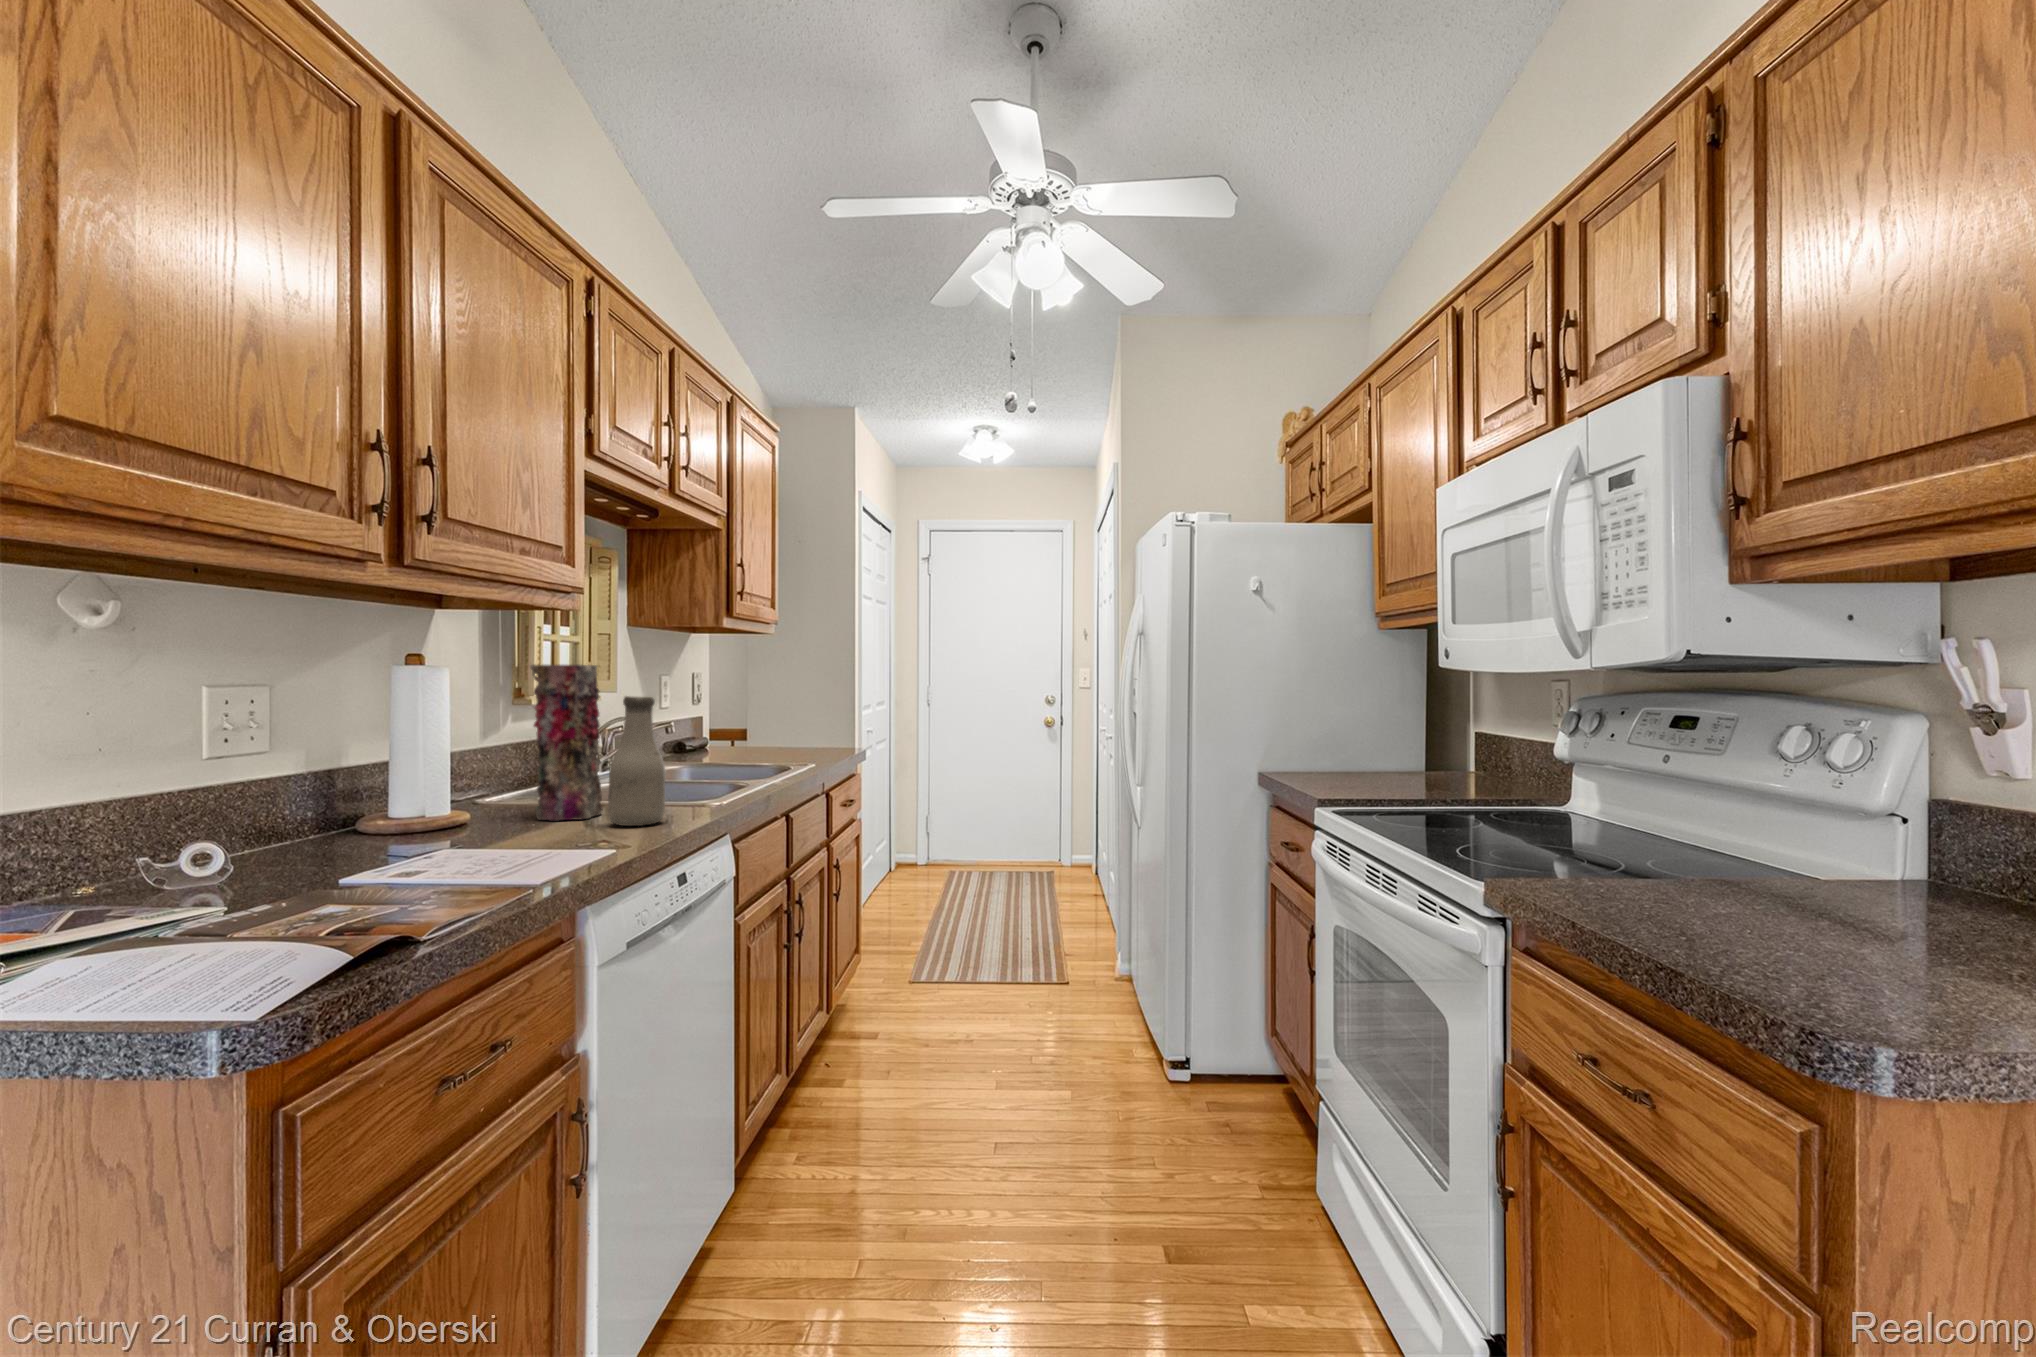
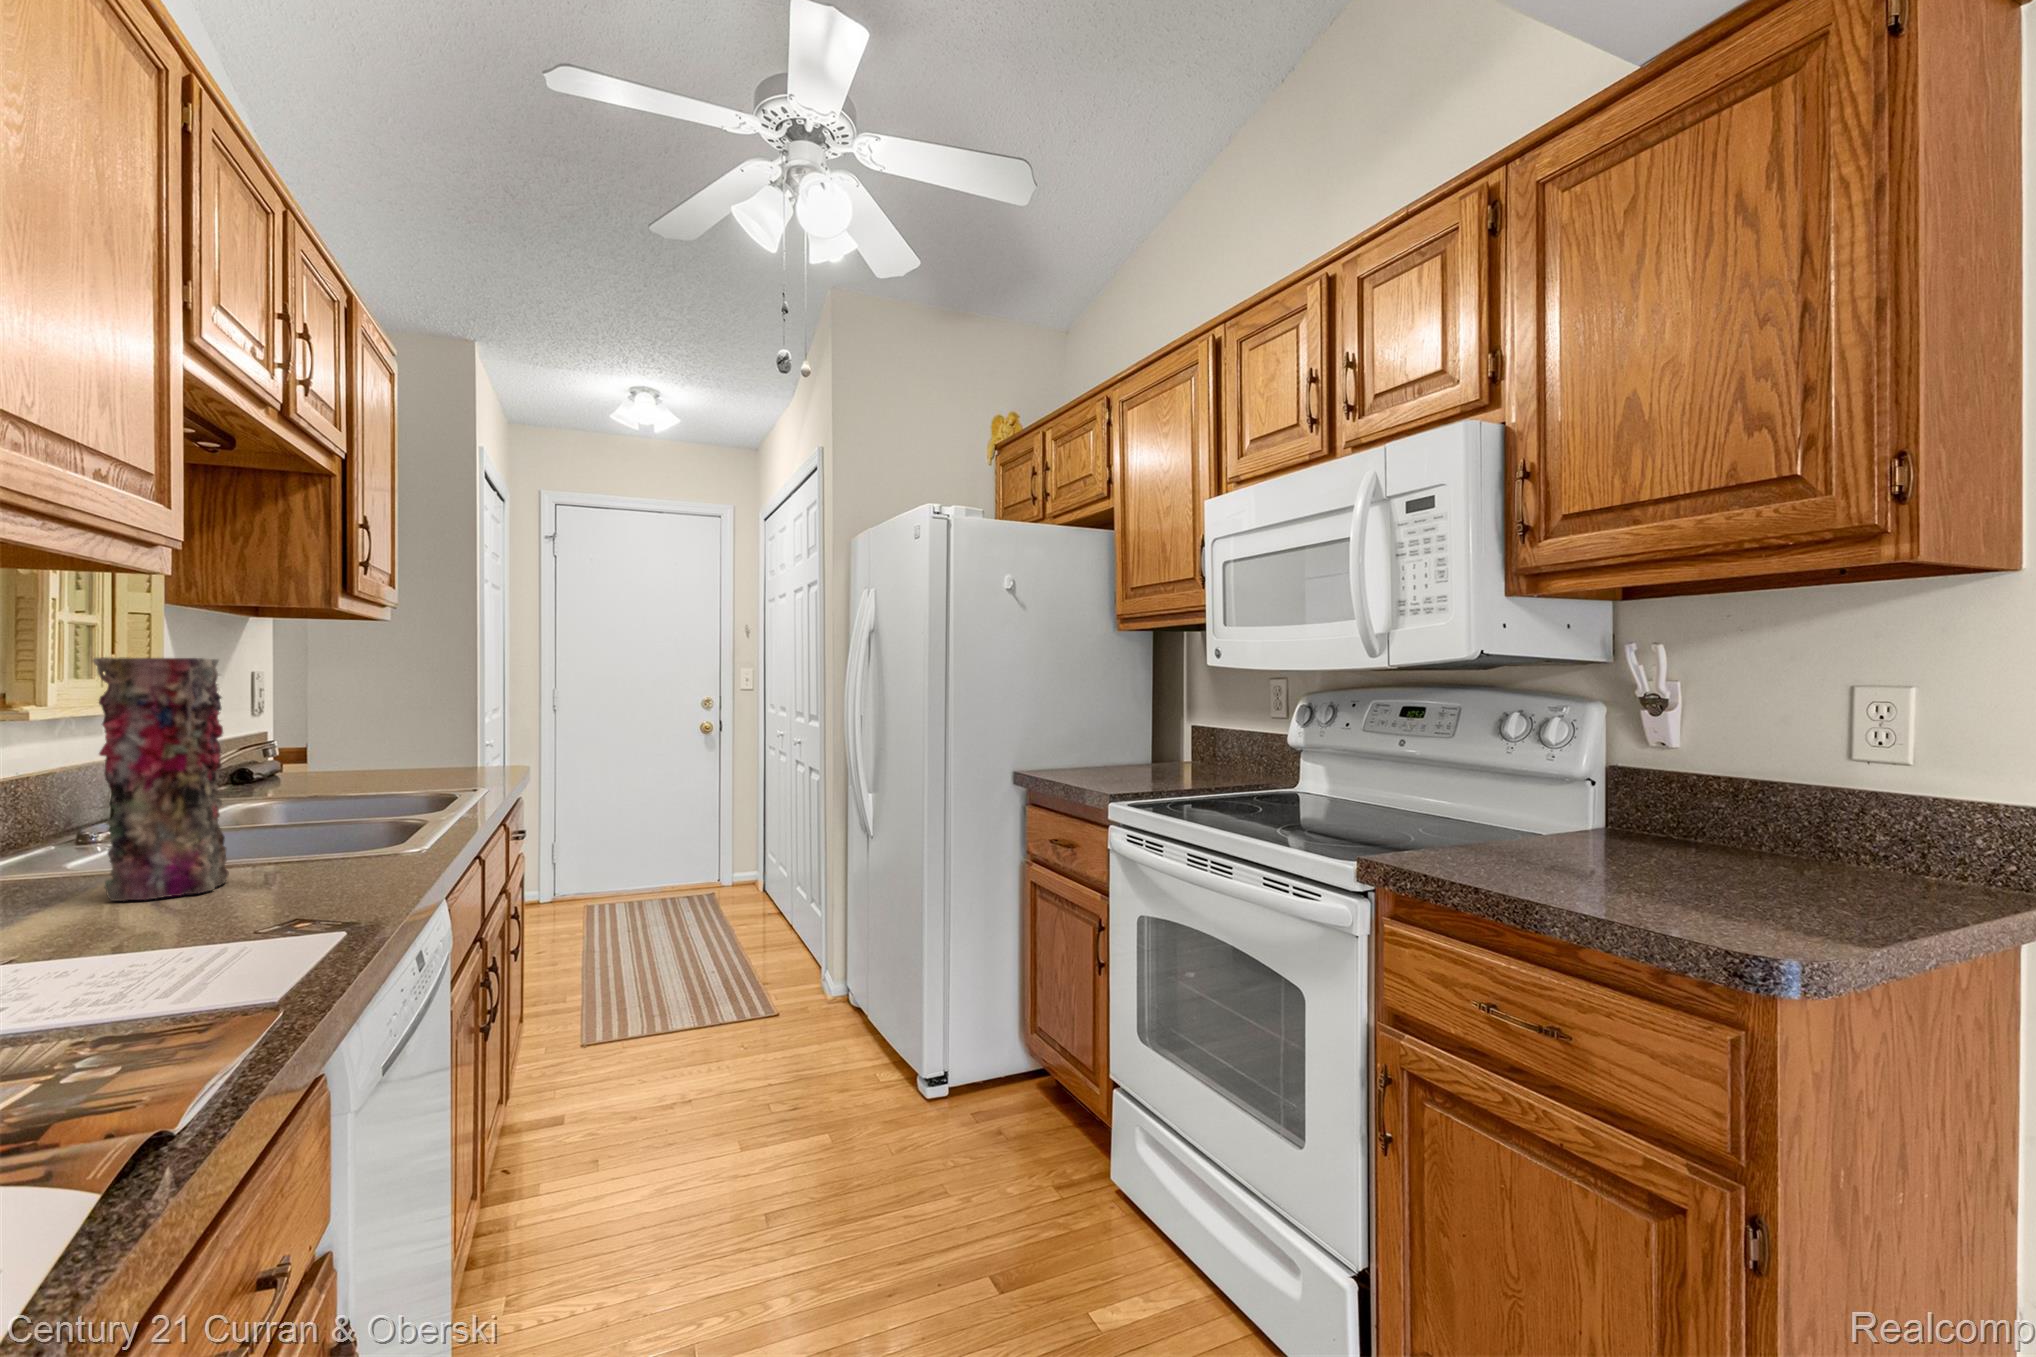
bottle: present [608,696,666,826] -> none [265,705,362,896]

